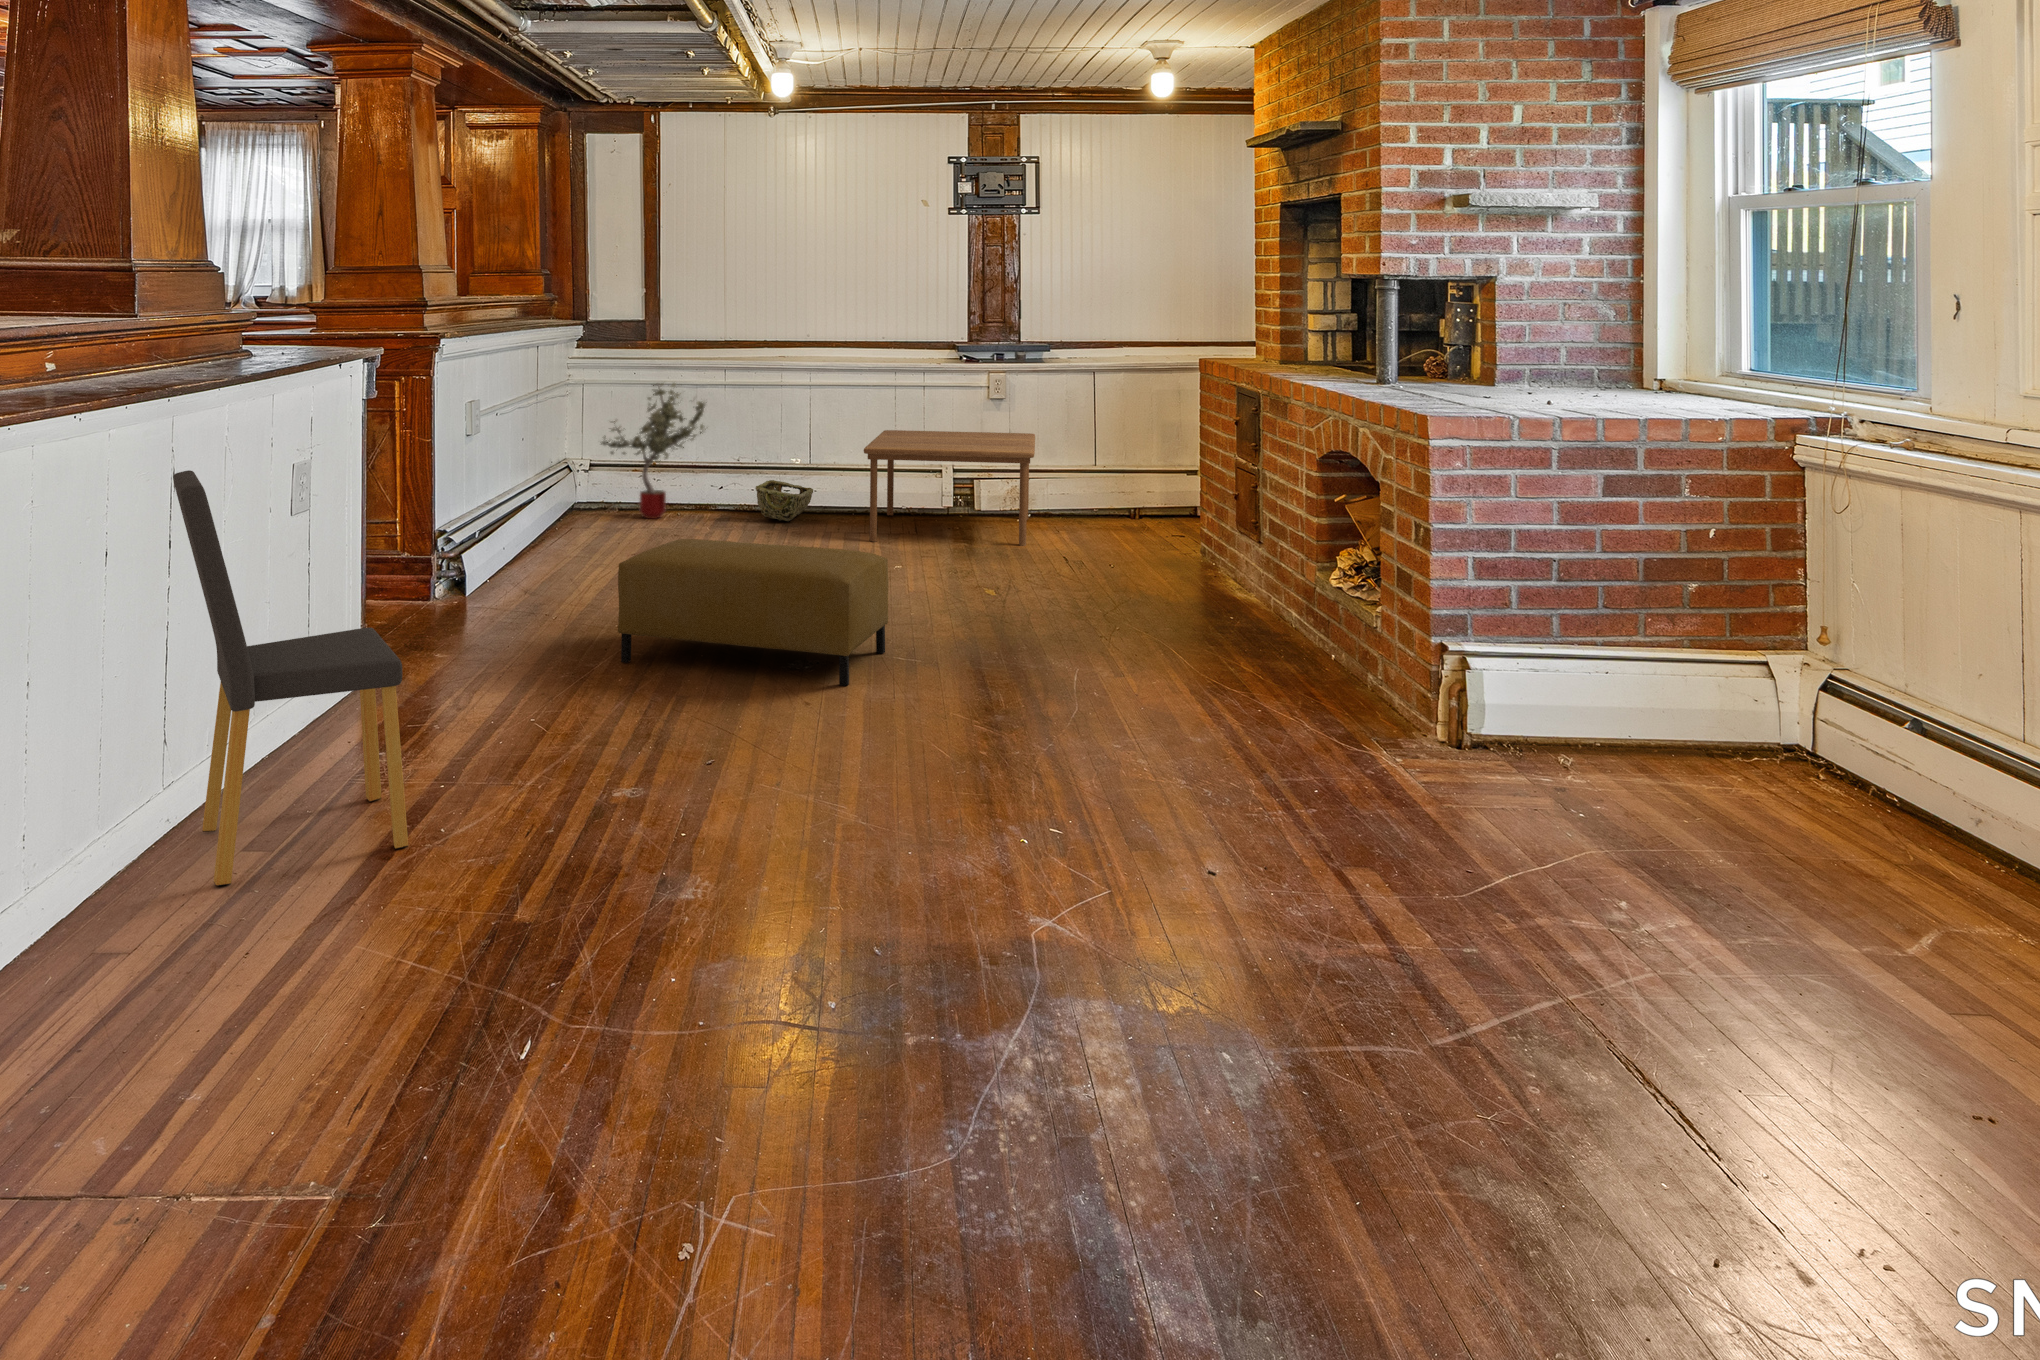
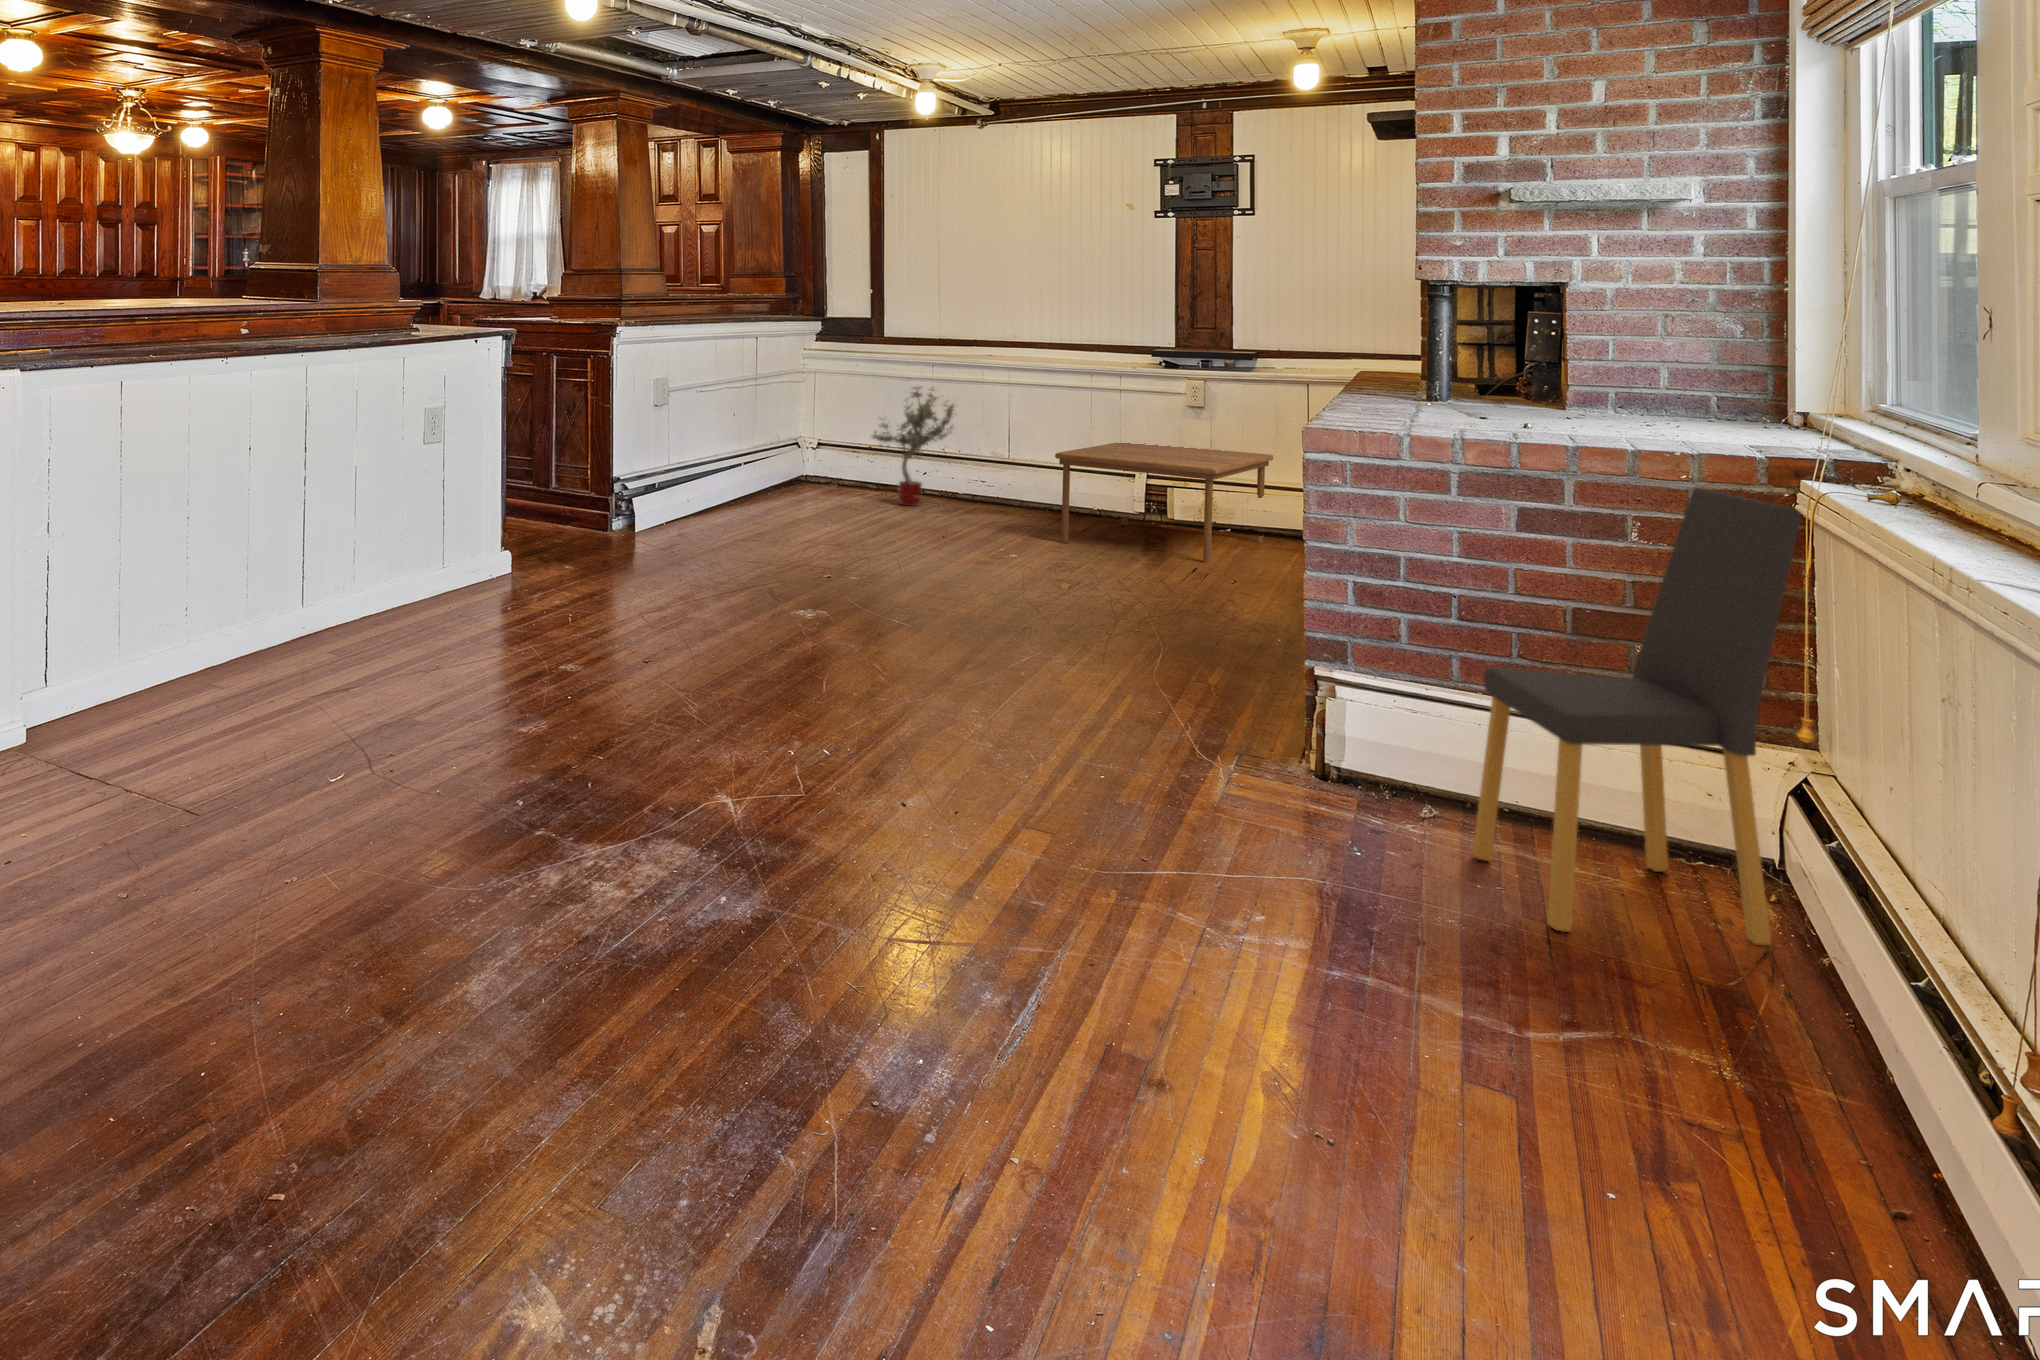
dining chair: present [173,470,408,886] -> present [1473,488,1801,946]
woven basket: present [755,480,813,521] -> none [988,482,1054,519]
ottoman: present [618,539,888,686] -> none [697,504,909,634]

